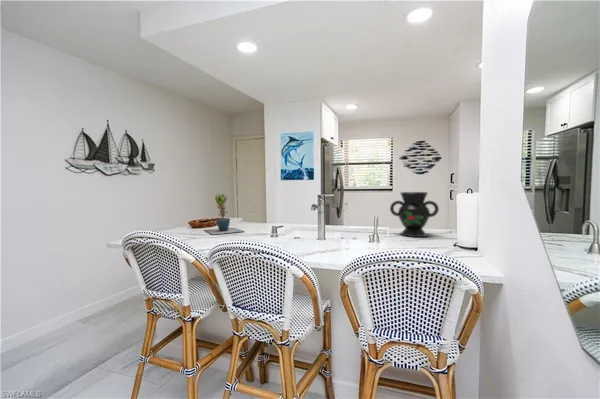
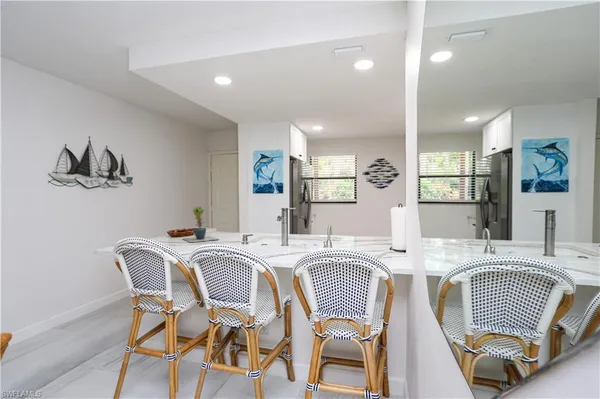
decorative vase: present [390,192,439,237] -> none [343,205,382,243]

